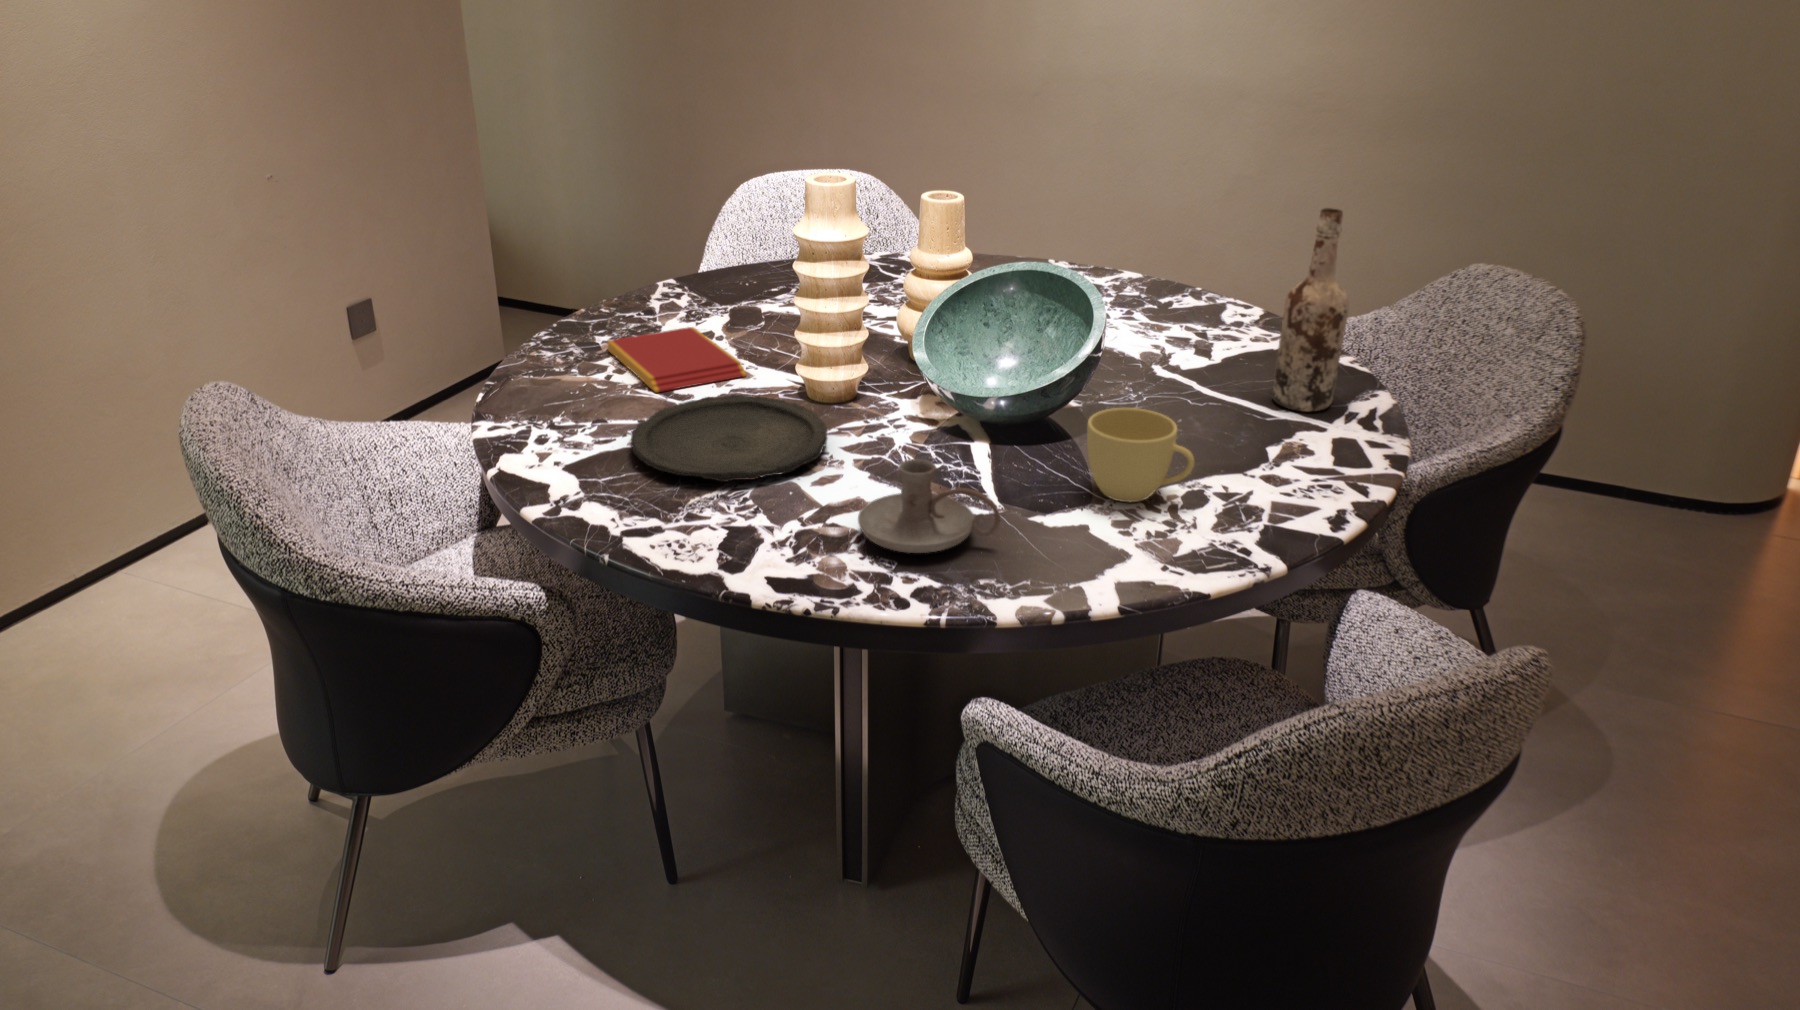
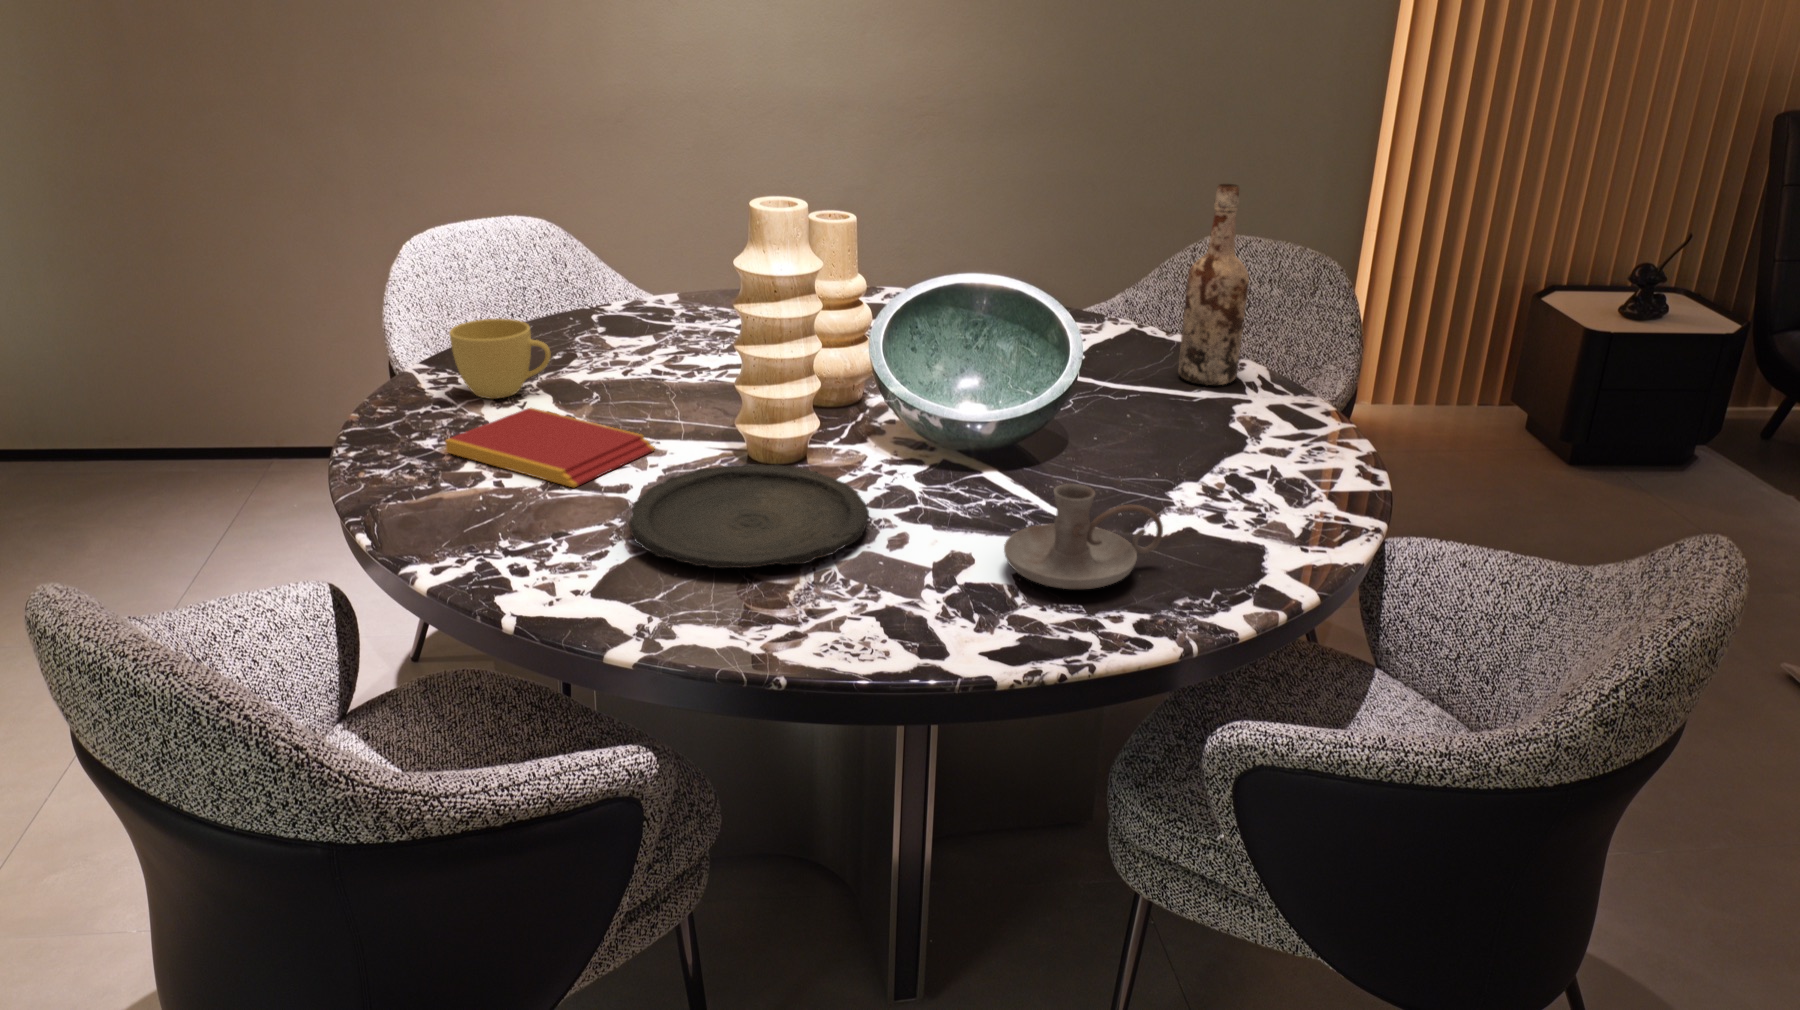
cup: present [1087,408,1194,502] -> present [449,319,551,399]

